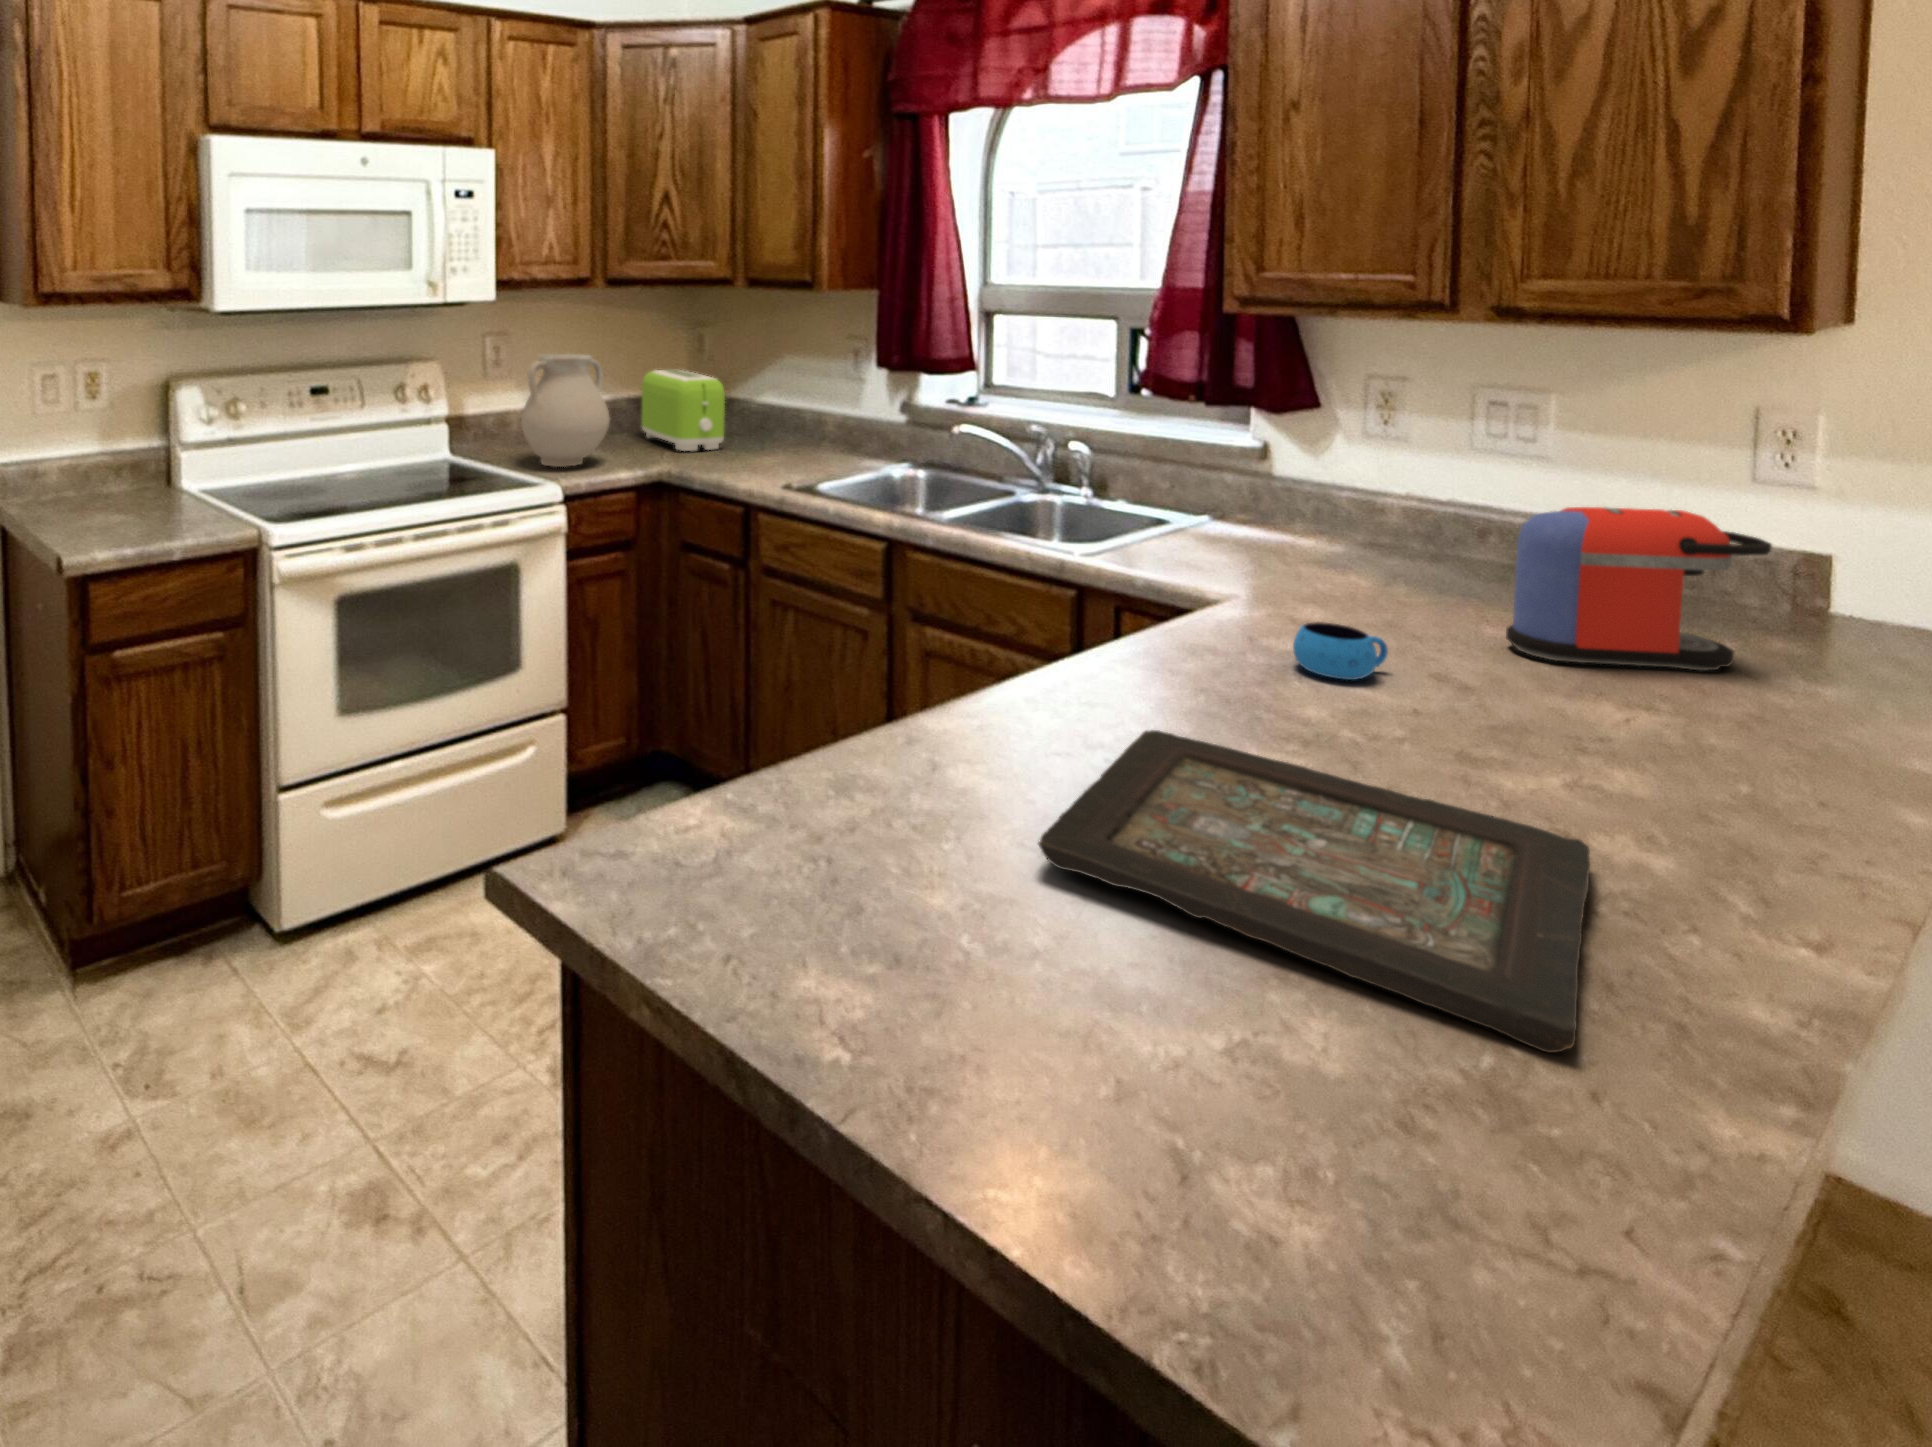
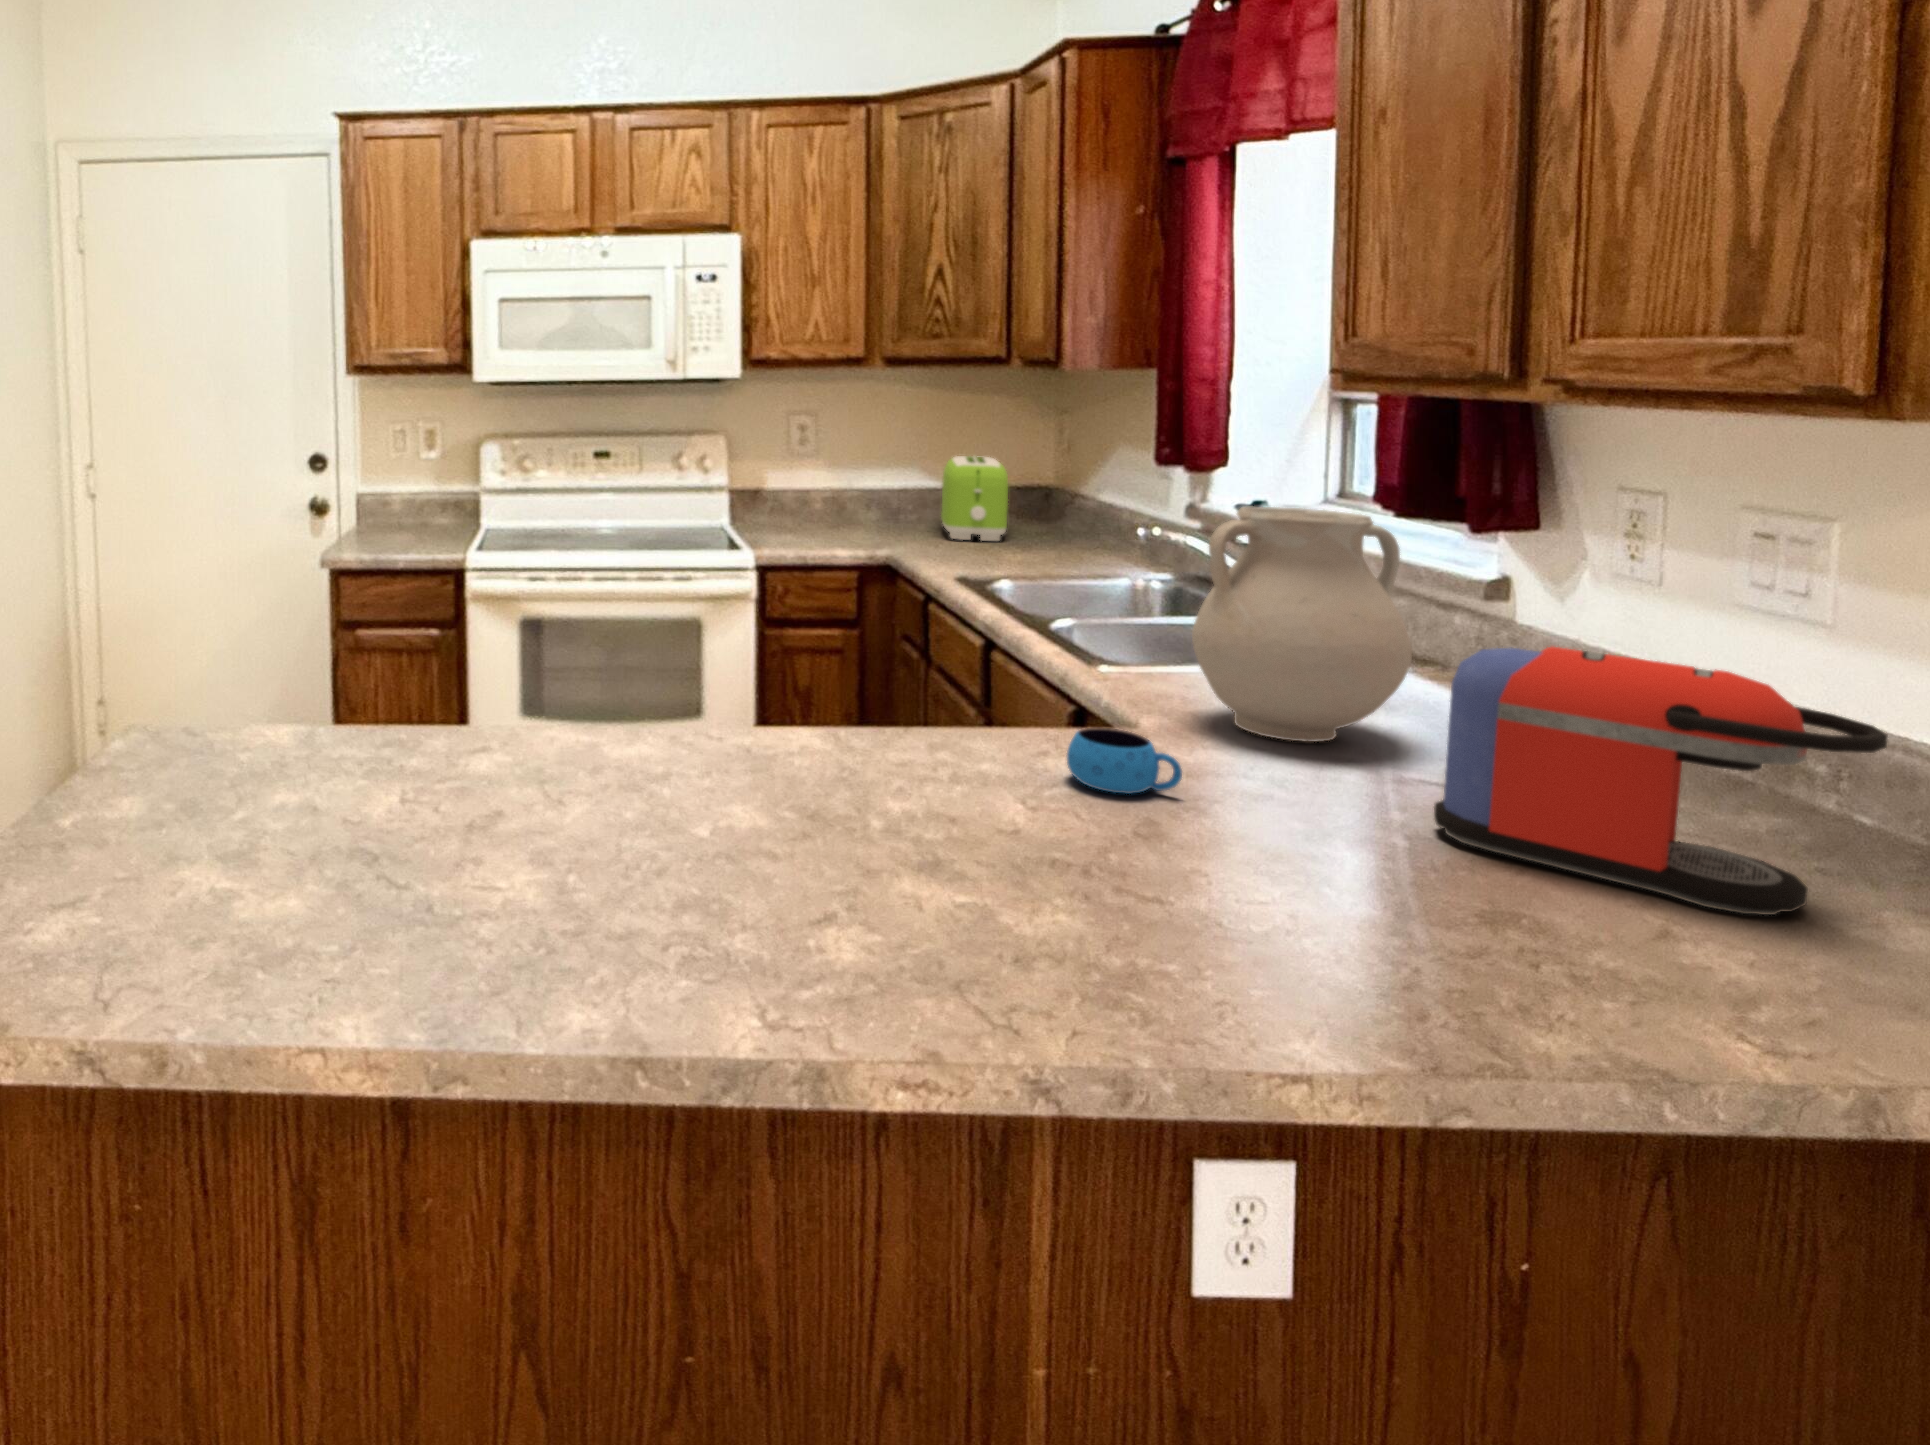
vase: present [521,354,610,467] -> present [1192,506,1412,742]
decorative tray: present [1038,730,1590,1053] -> none [452,751,875,944]

